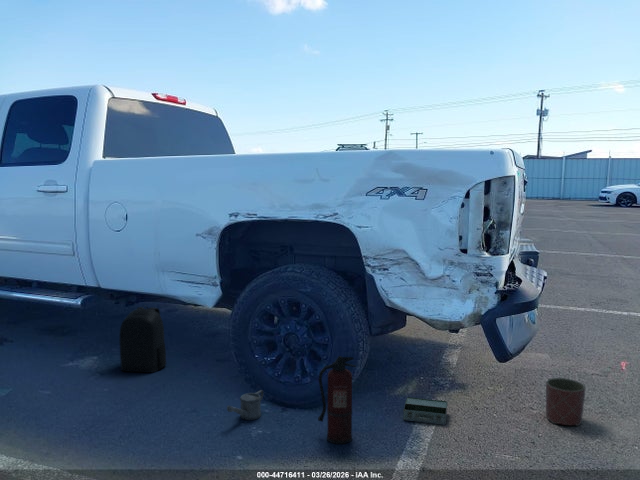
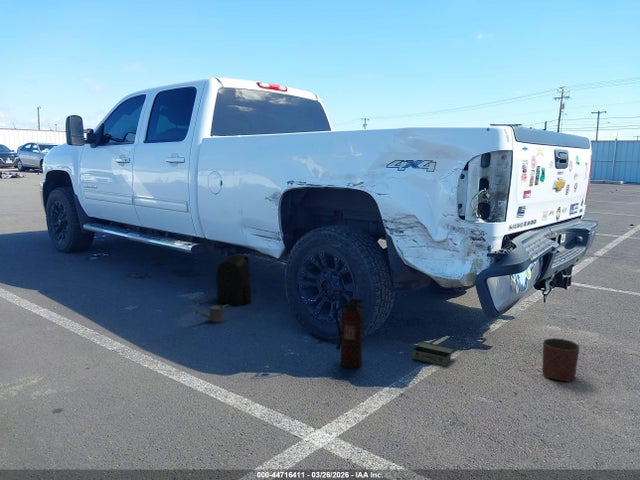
watering can: present [227,390,263,420] -> present [195,305,230,323]

